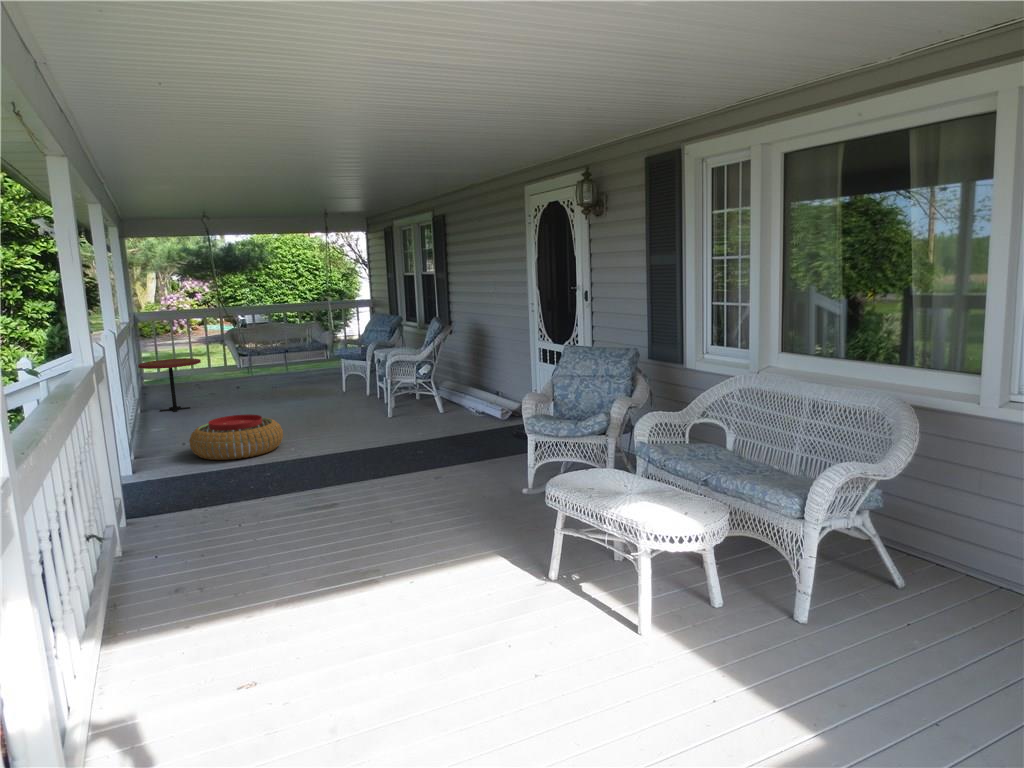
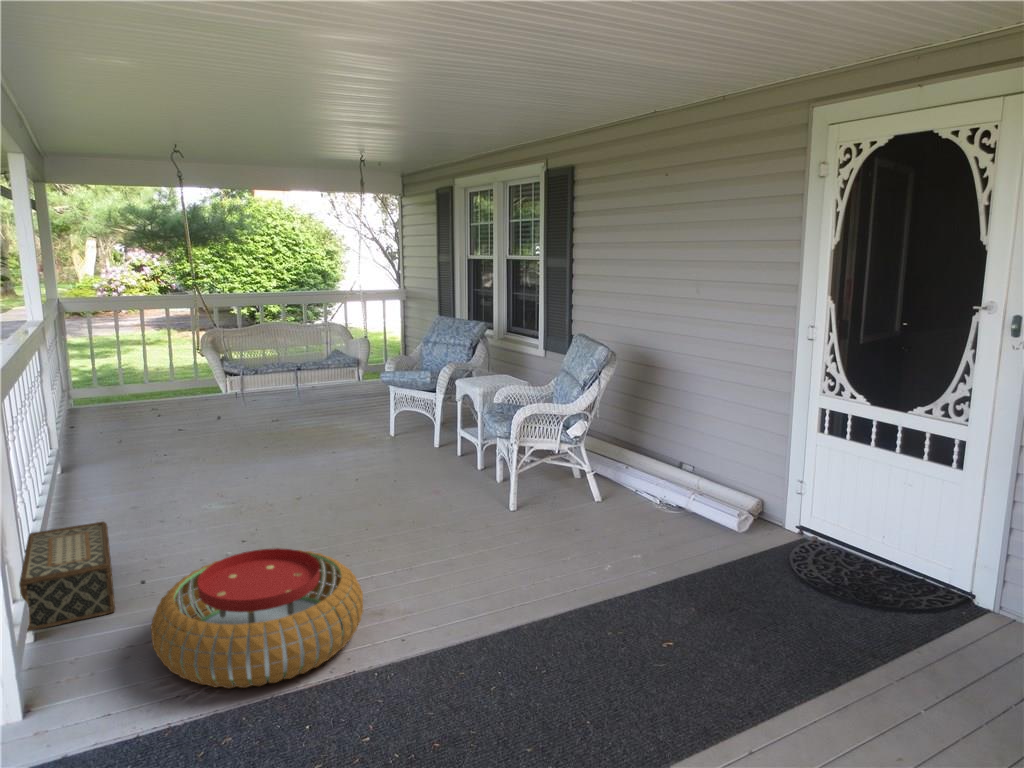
side table: present [138,358,201,412] -> none [49,382,164,480]
woven basket: none [134,414,175,452] -> present [19,522,115,631]

